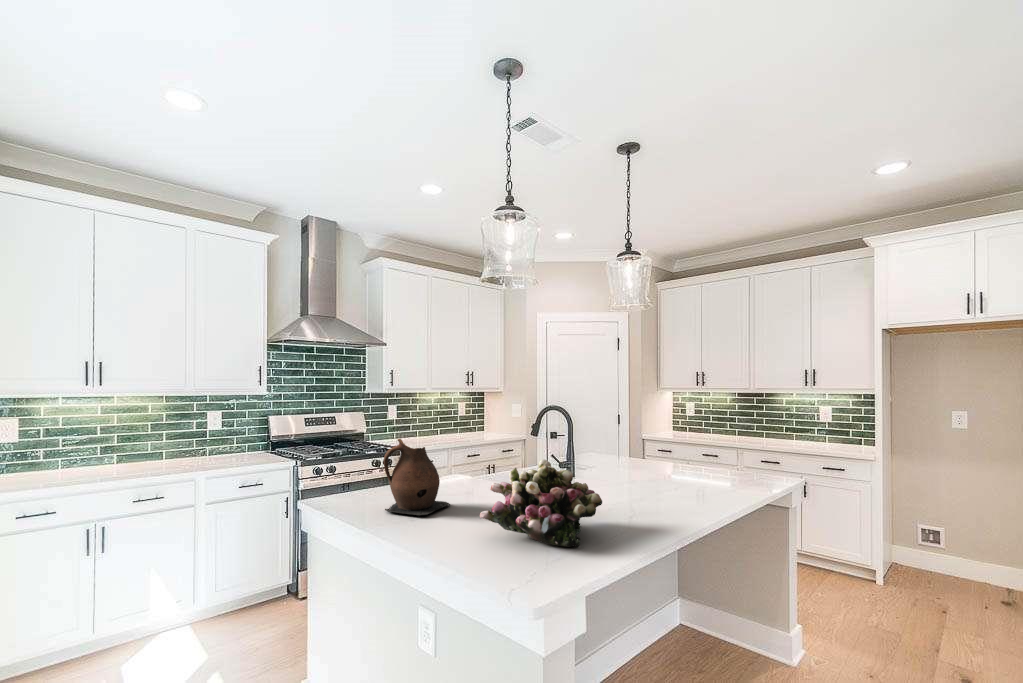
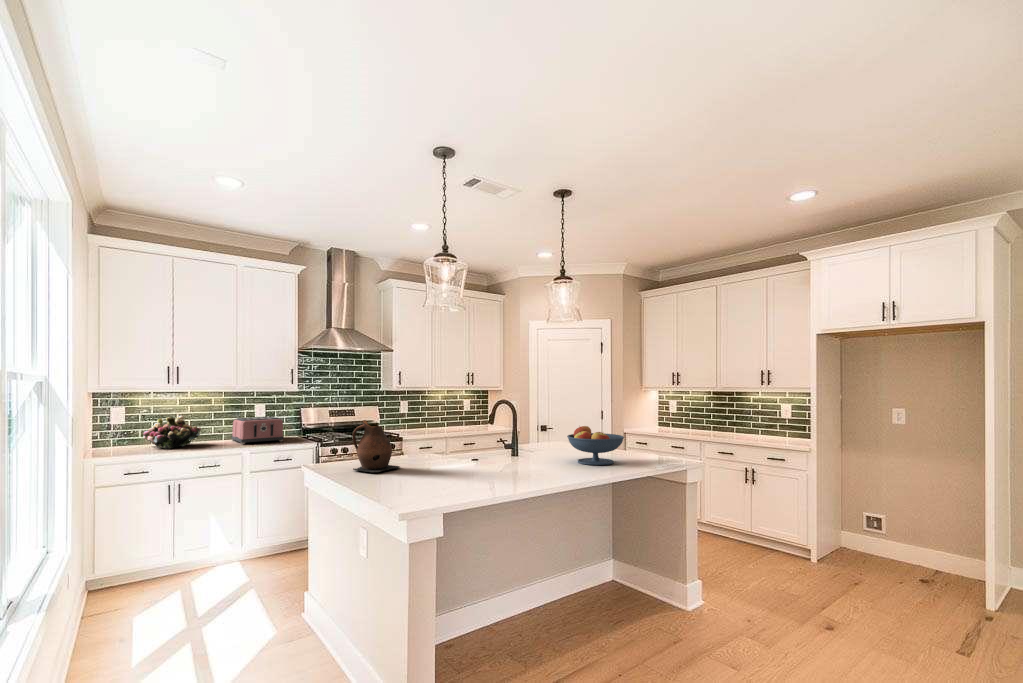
toaster: none [176,427,249,466] -> present [231,417,284,444]
fruit bowl: none [653,439,729,491] -> present [567,426,624,465]
flower arrangement: present [480,459,602,547] -> present [143,416,201,449]

